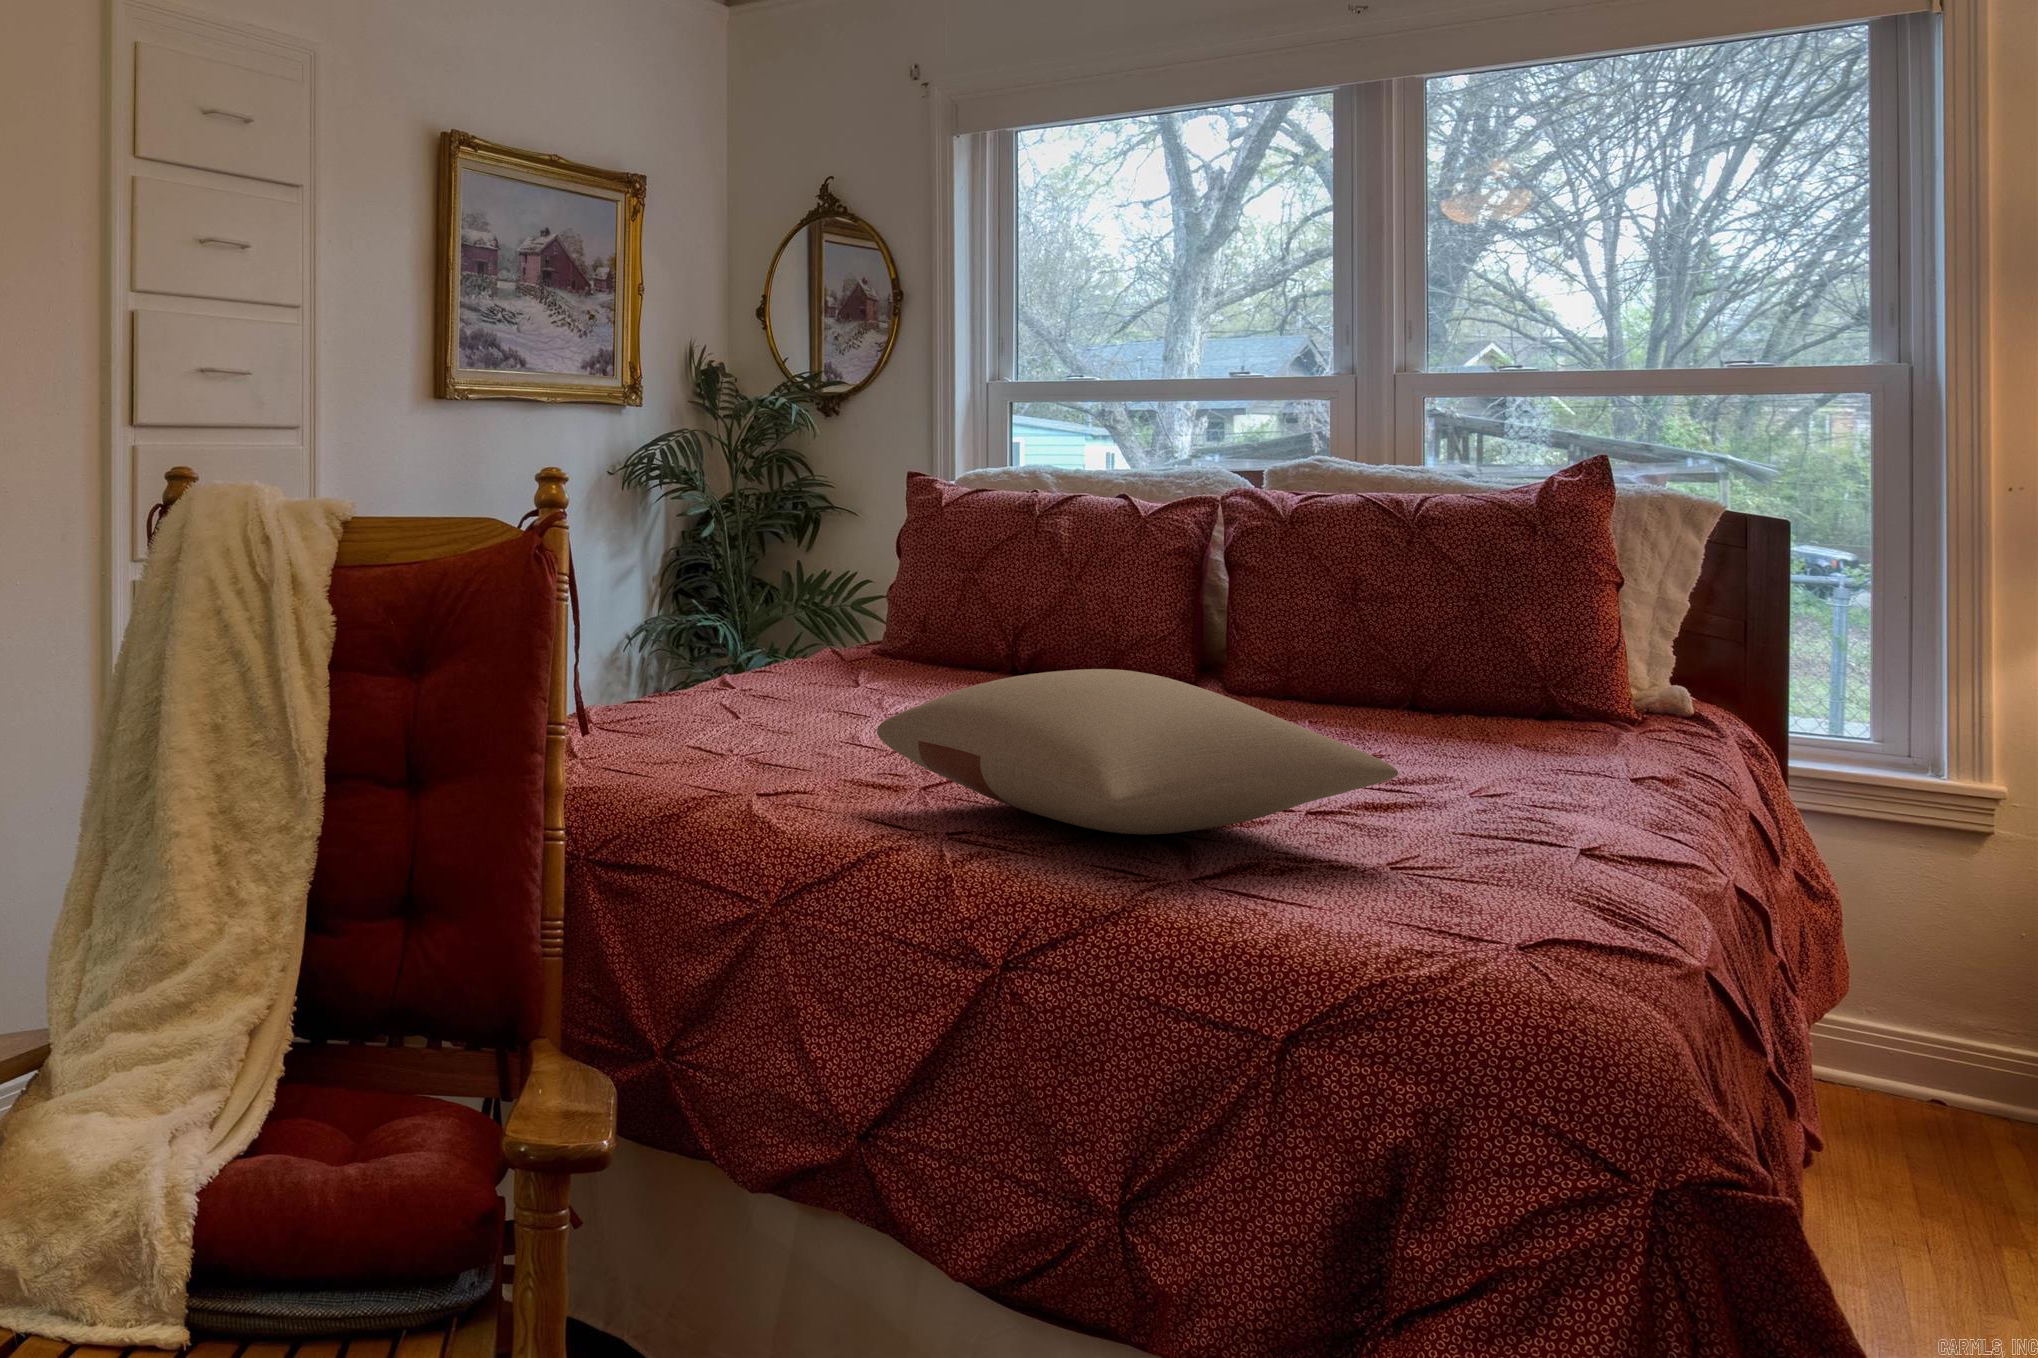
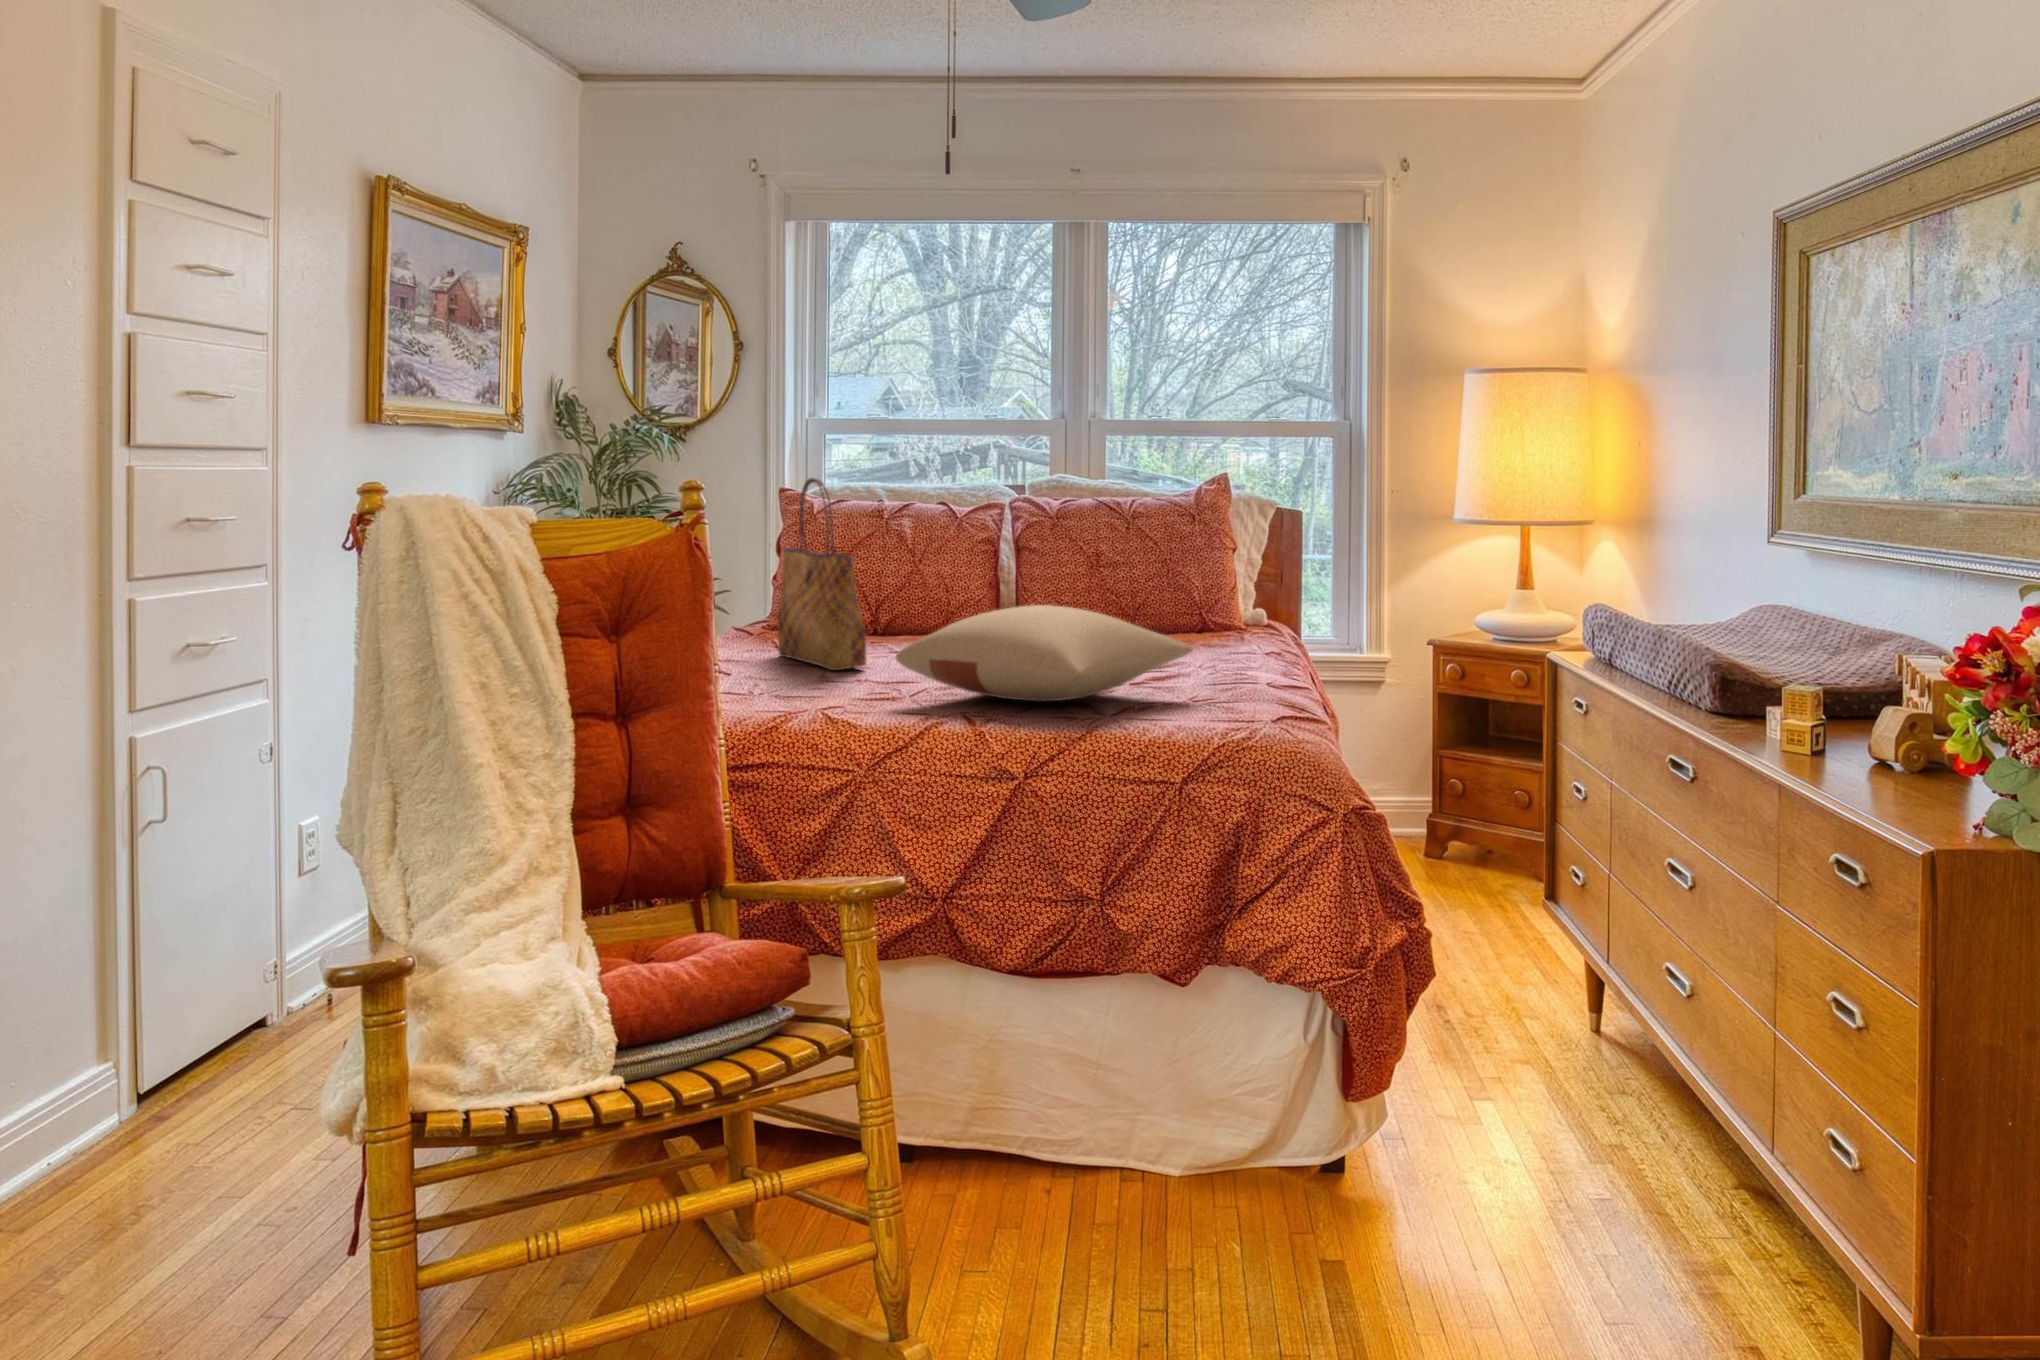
tote bag: none [822,462,911,730] -> present [777,478,866,670]

